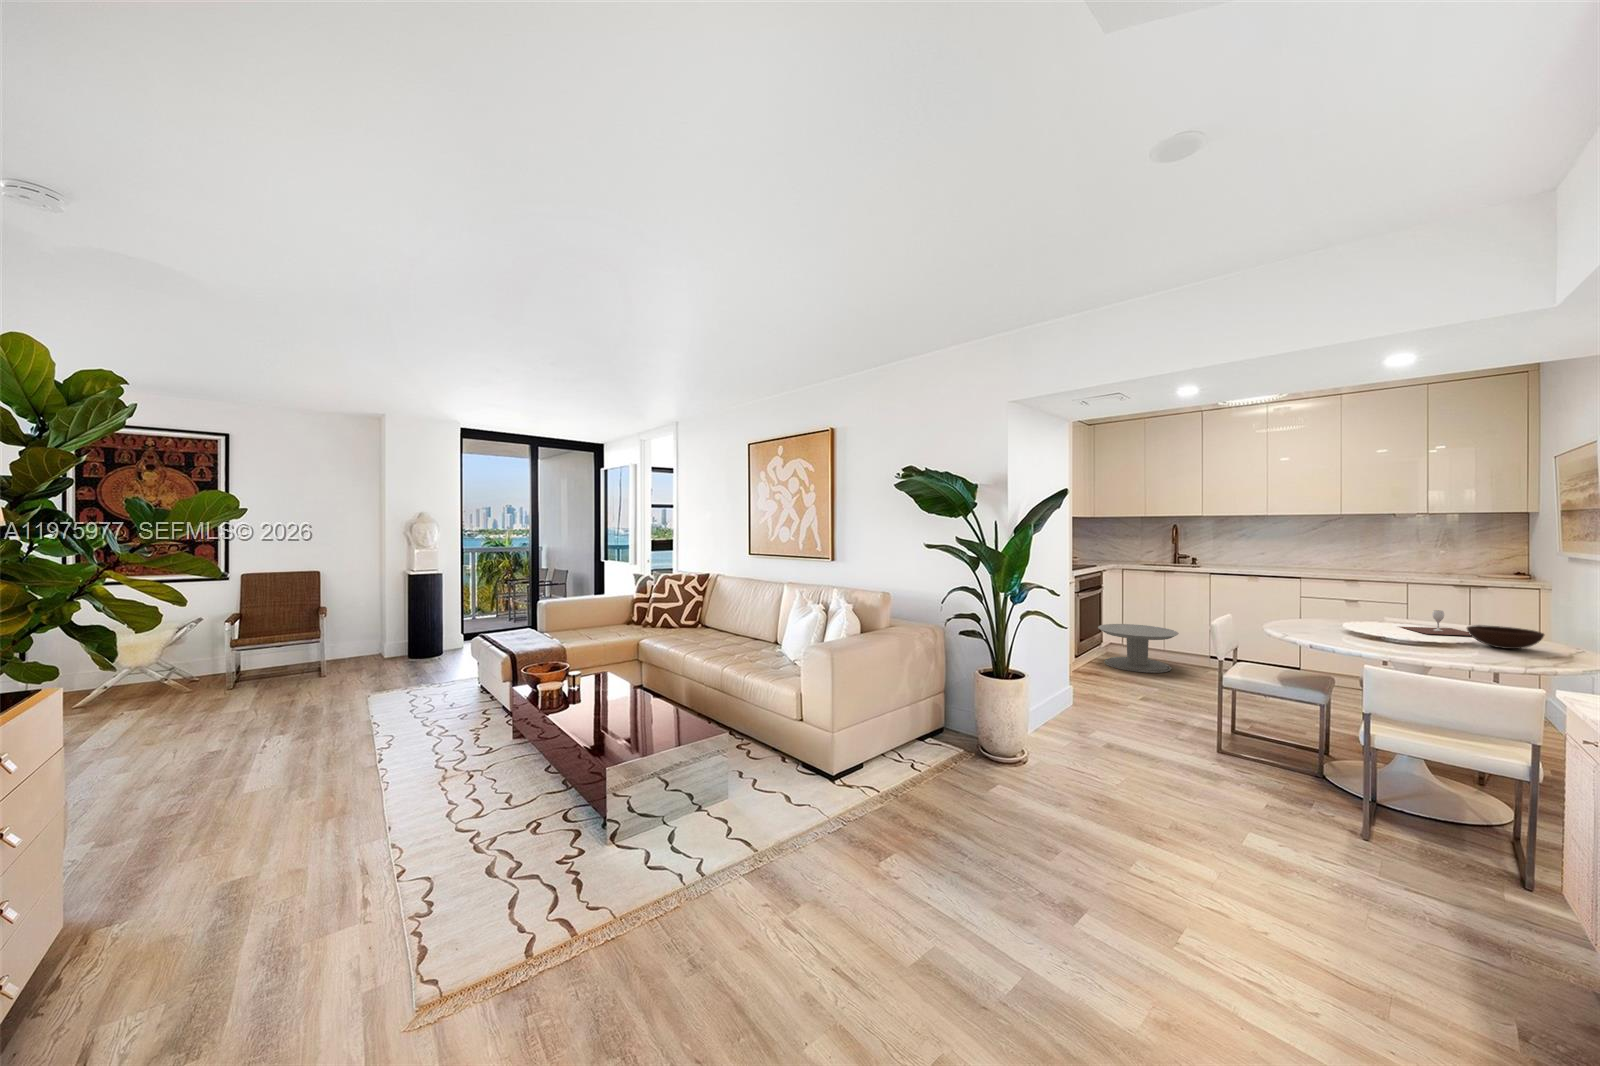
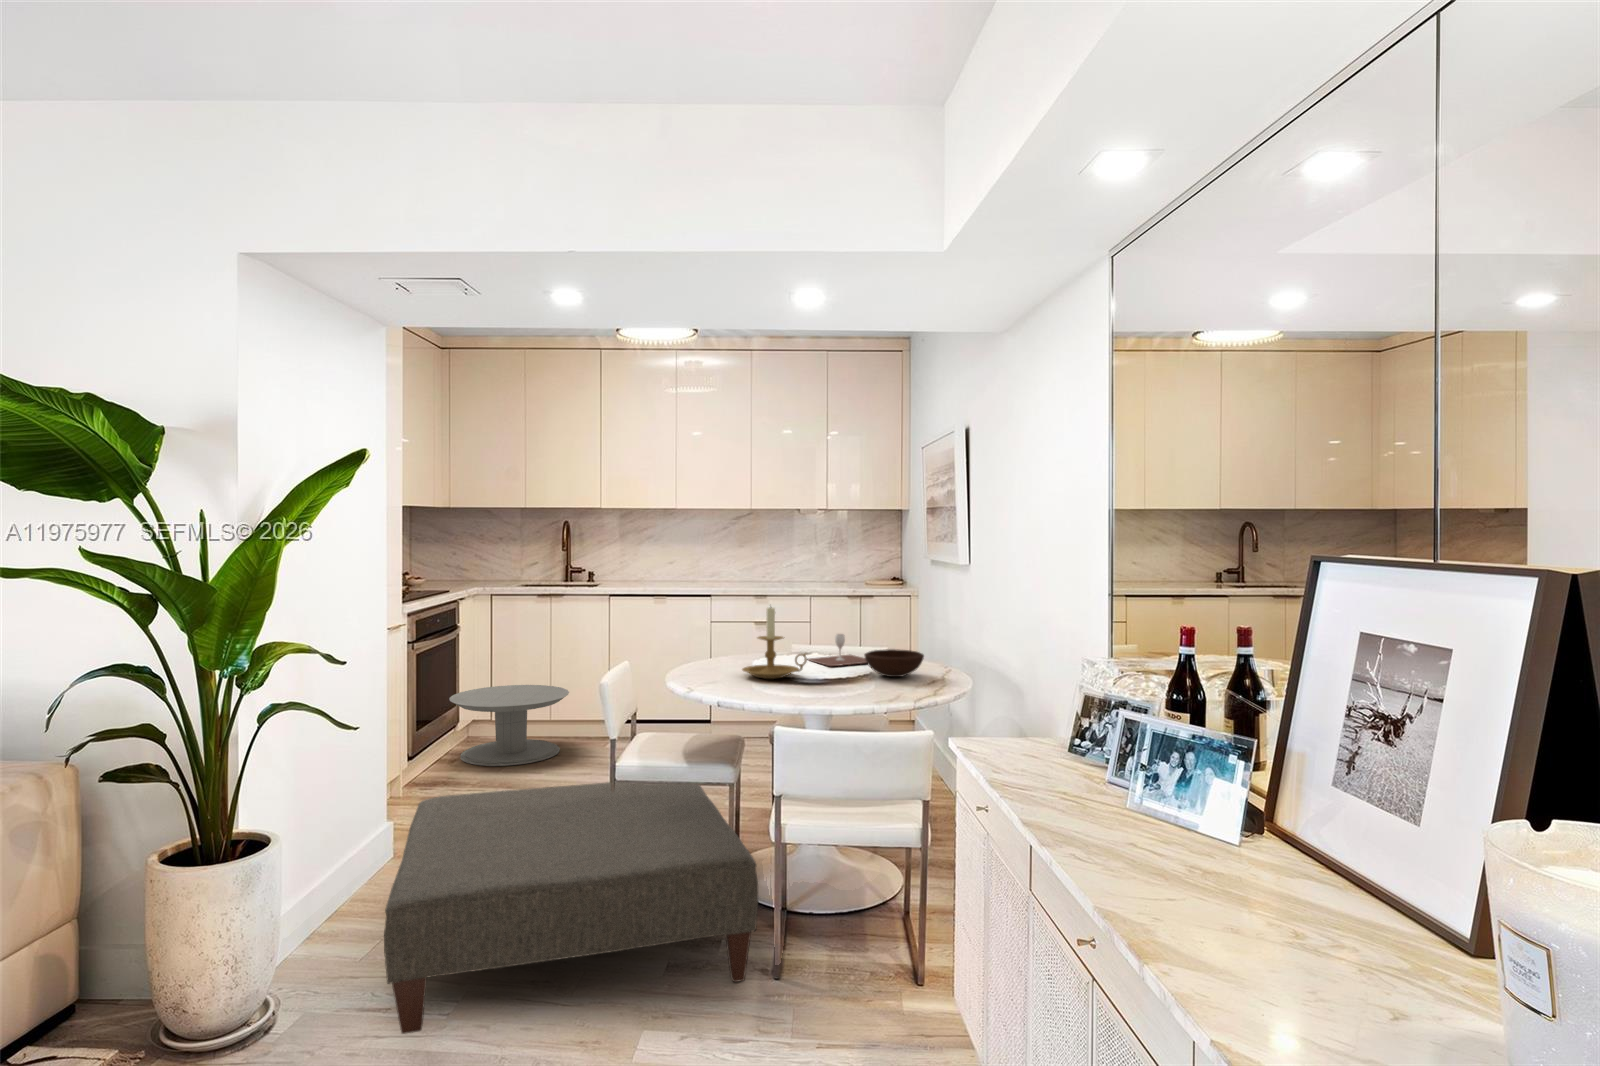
candle holder: none [1333,583,1401,636] -> present [742,607,807,679]
ottoman: none [1084,675,1349,833] -> present [384,782,758,1034]

